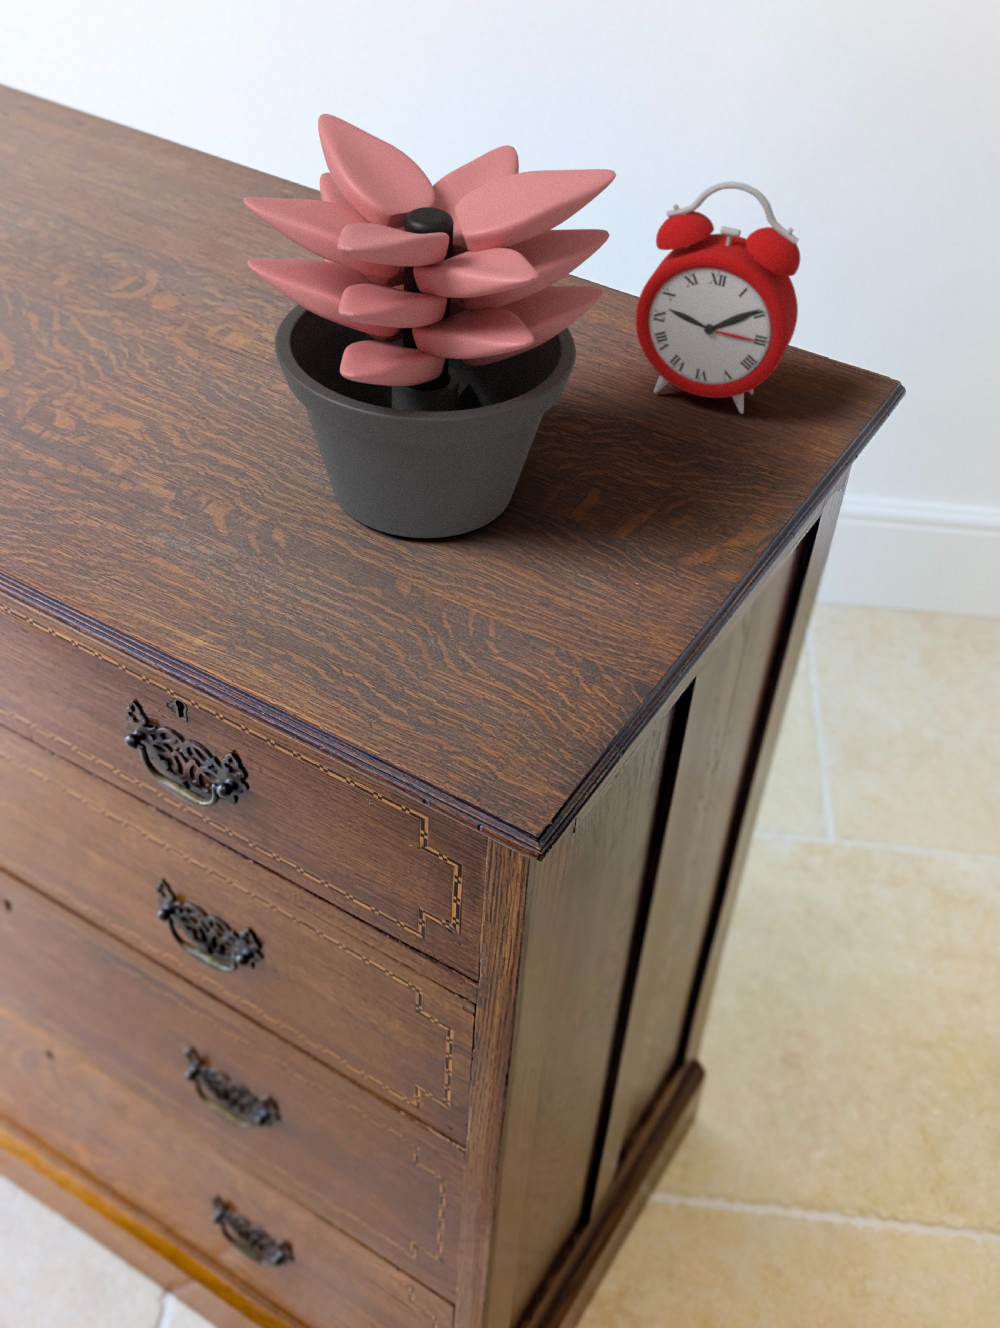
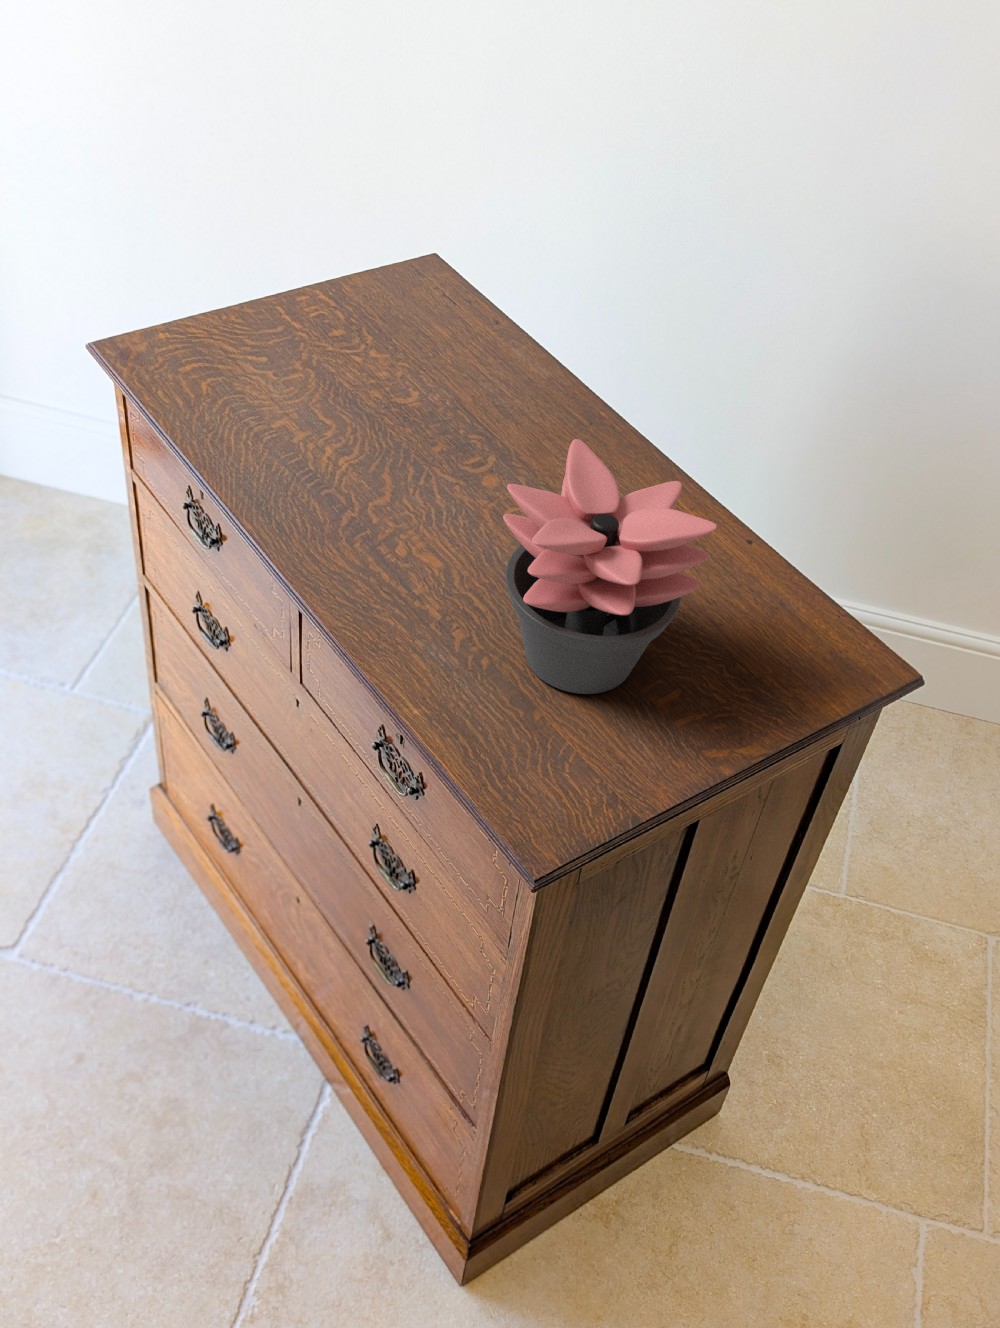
alarm clock: present [636,181,800,414] -> none [749,530,854,667]

